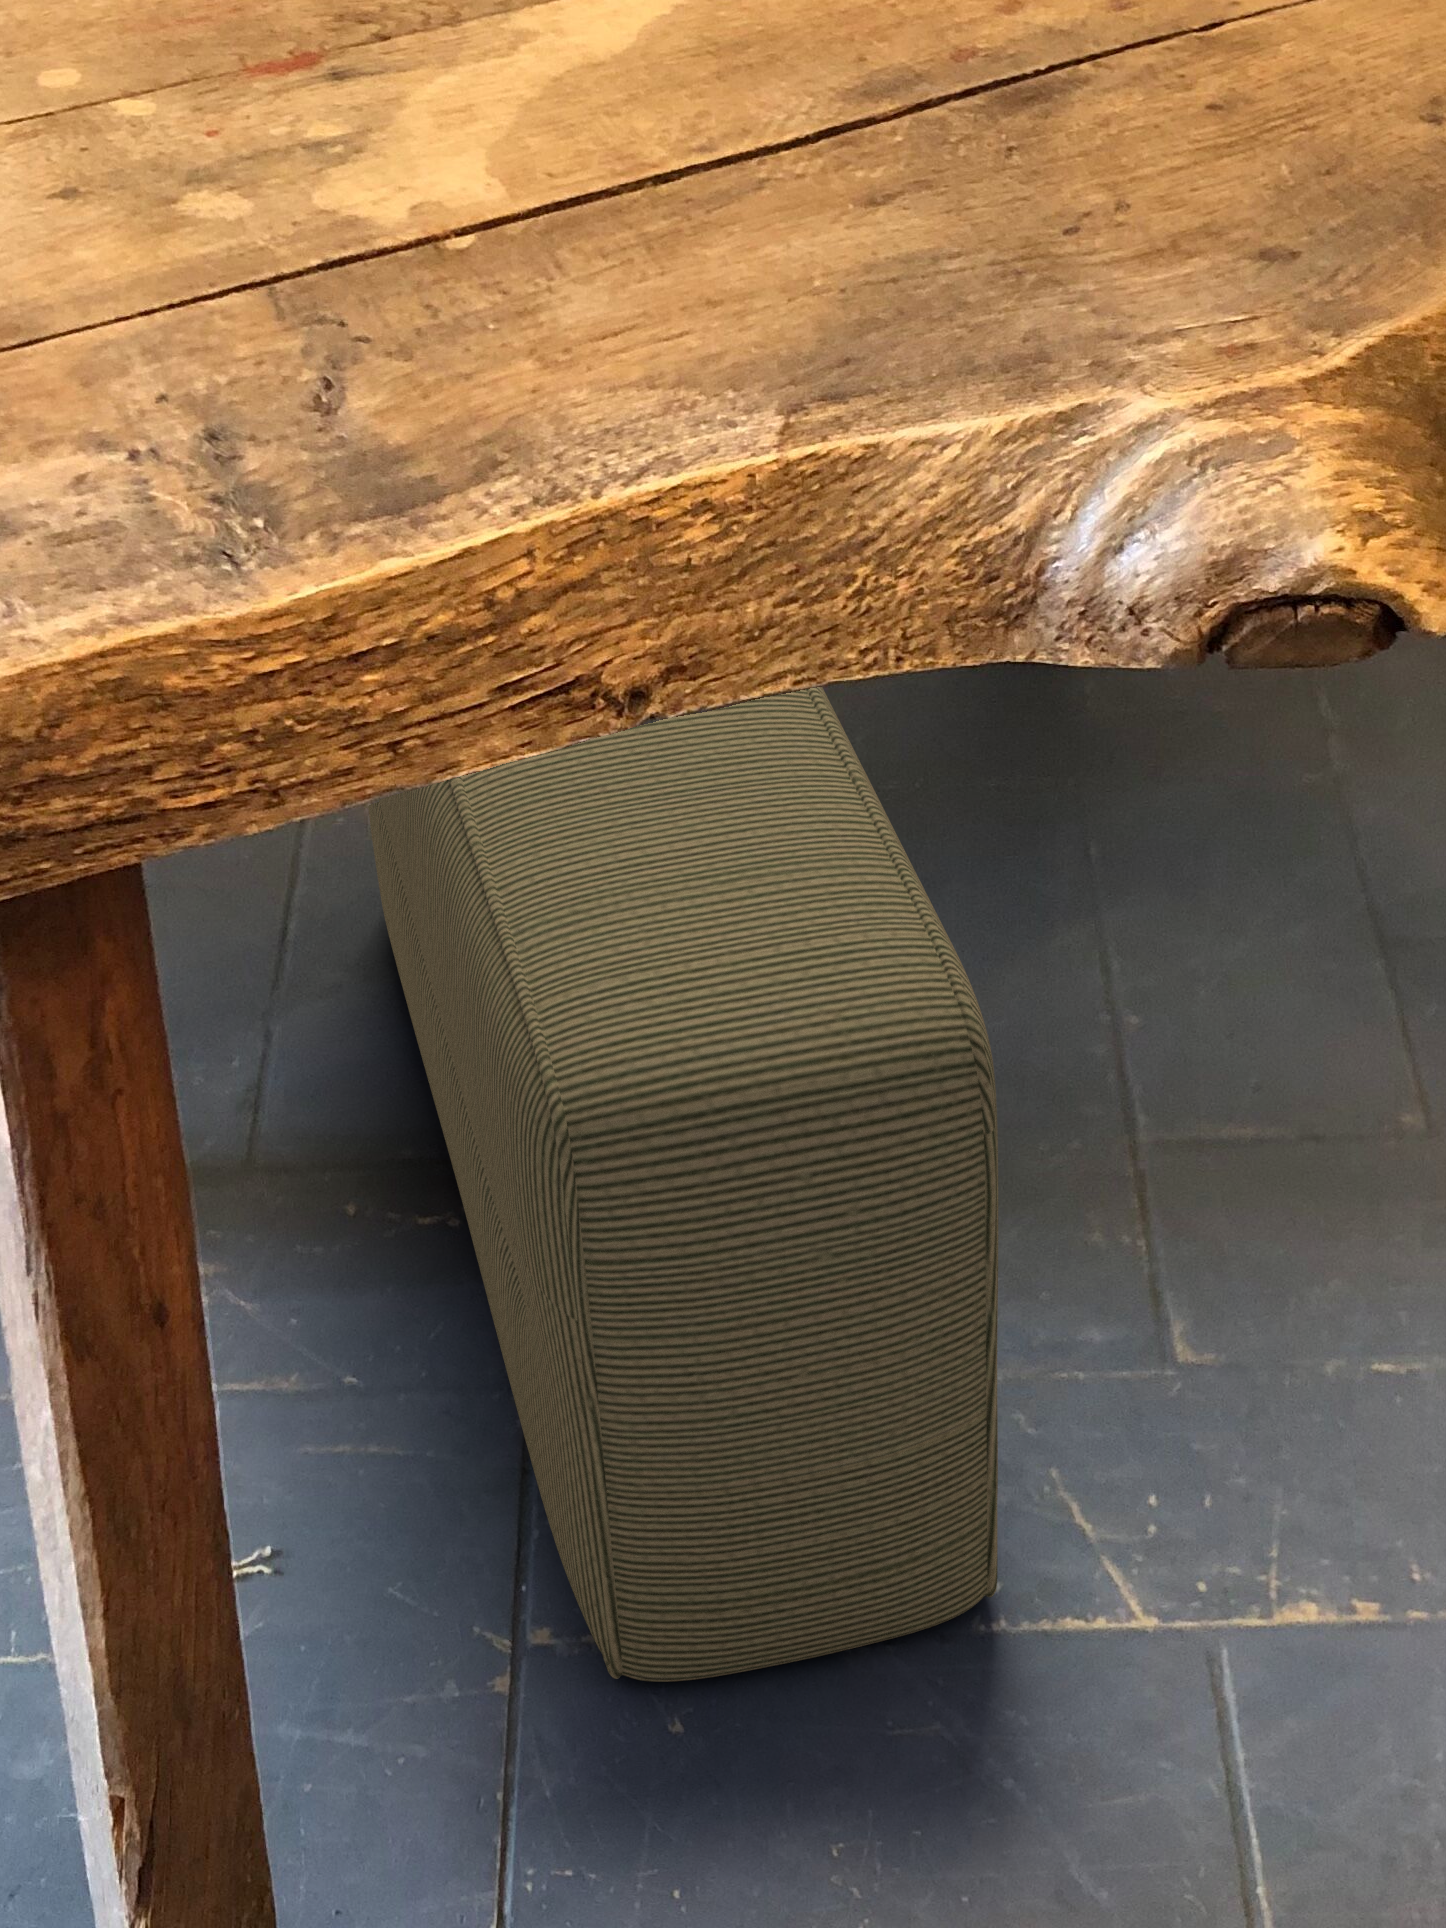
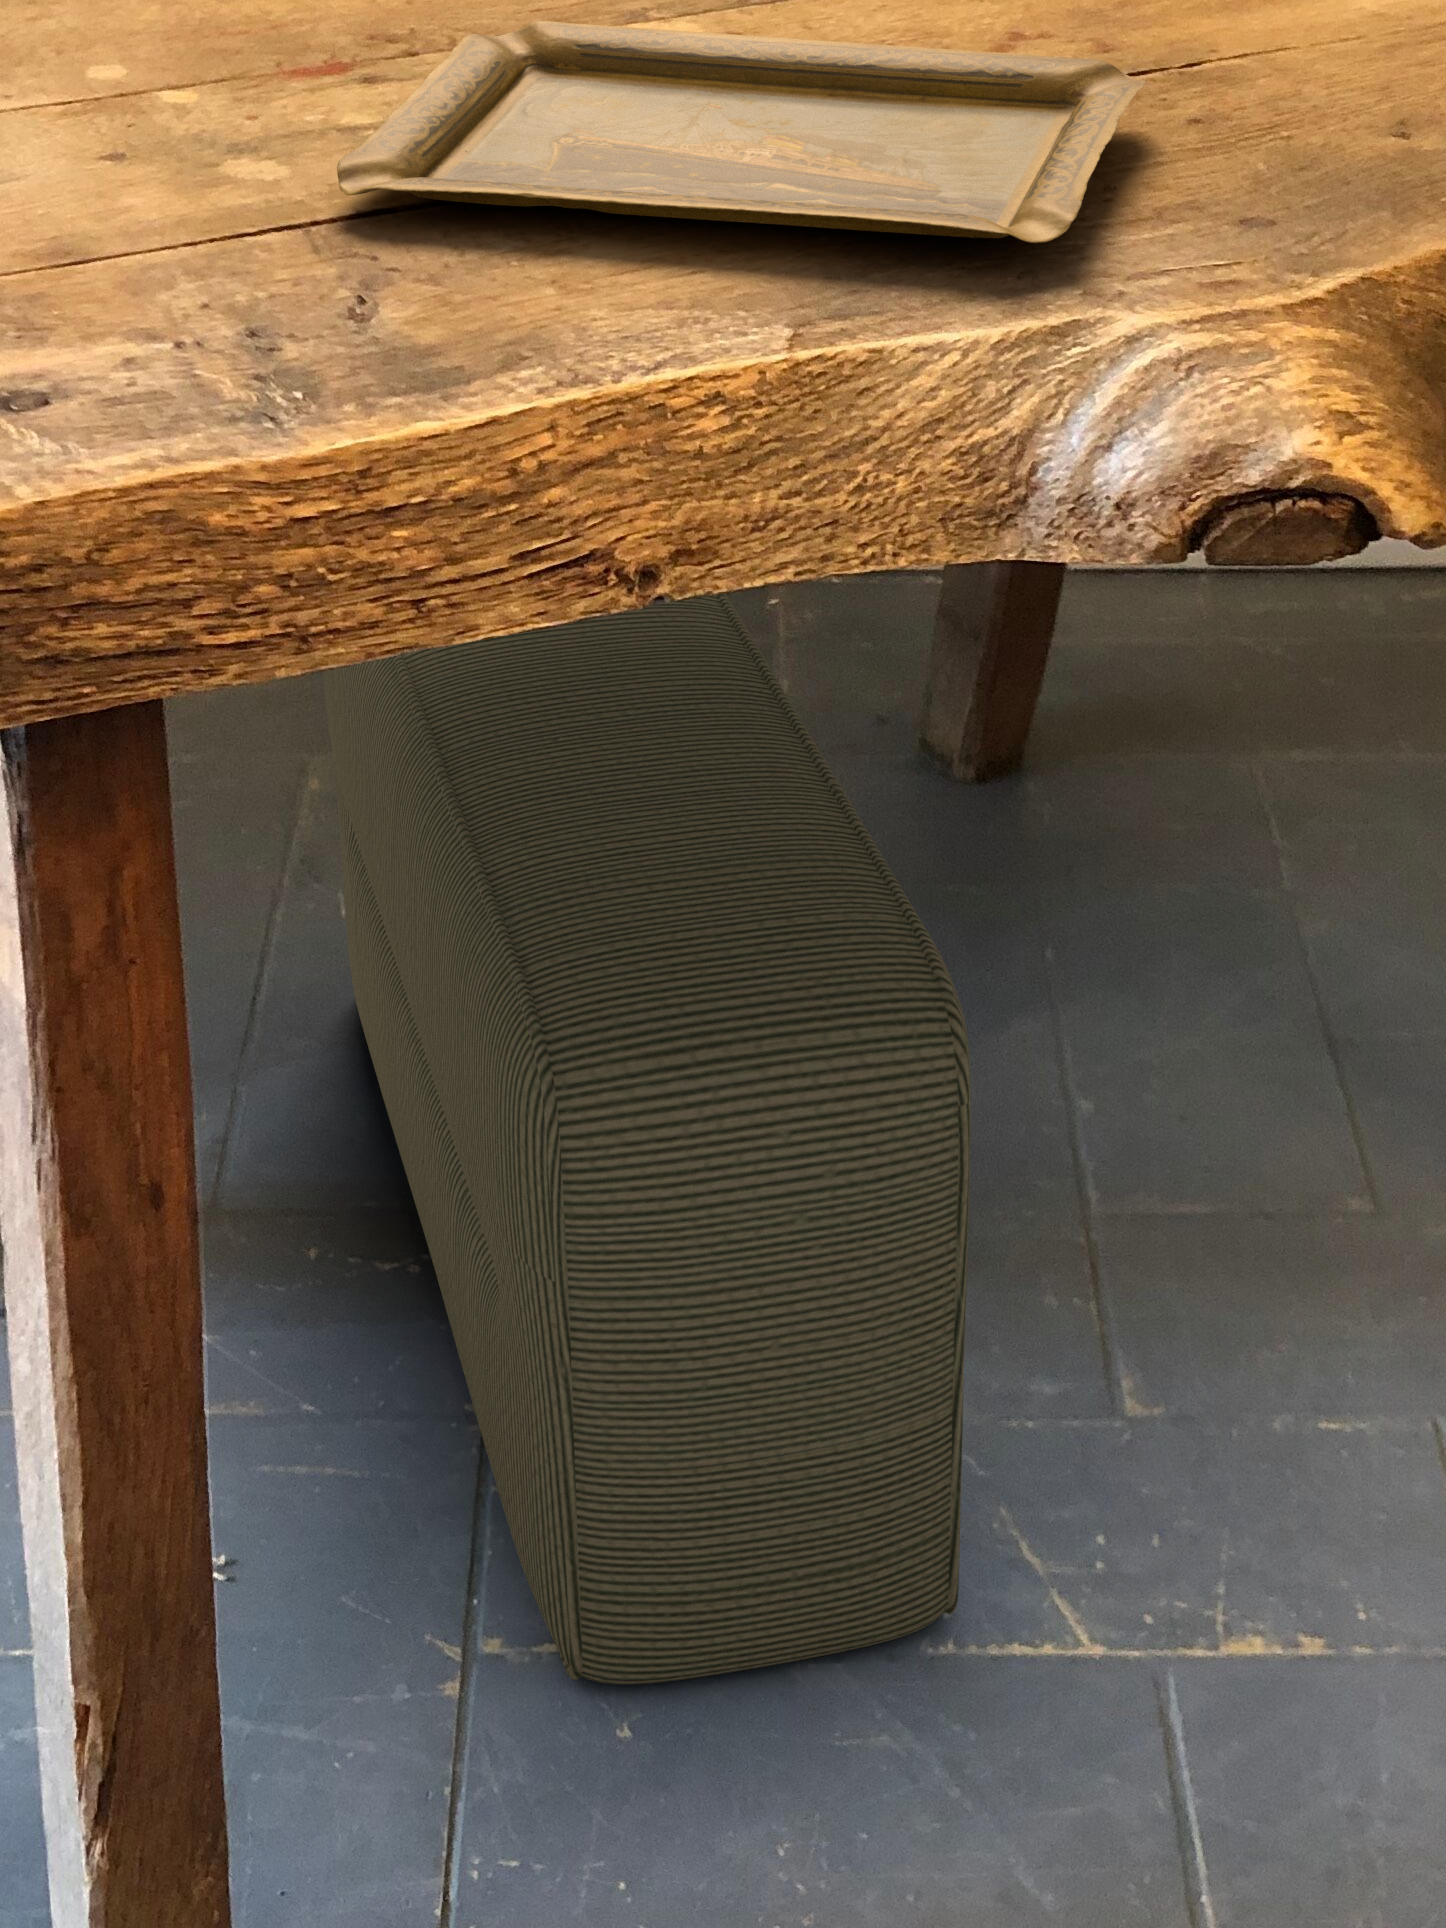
tray: none [301,10,1158,304] -> present [337,21,1146,243]

